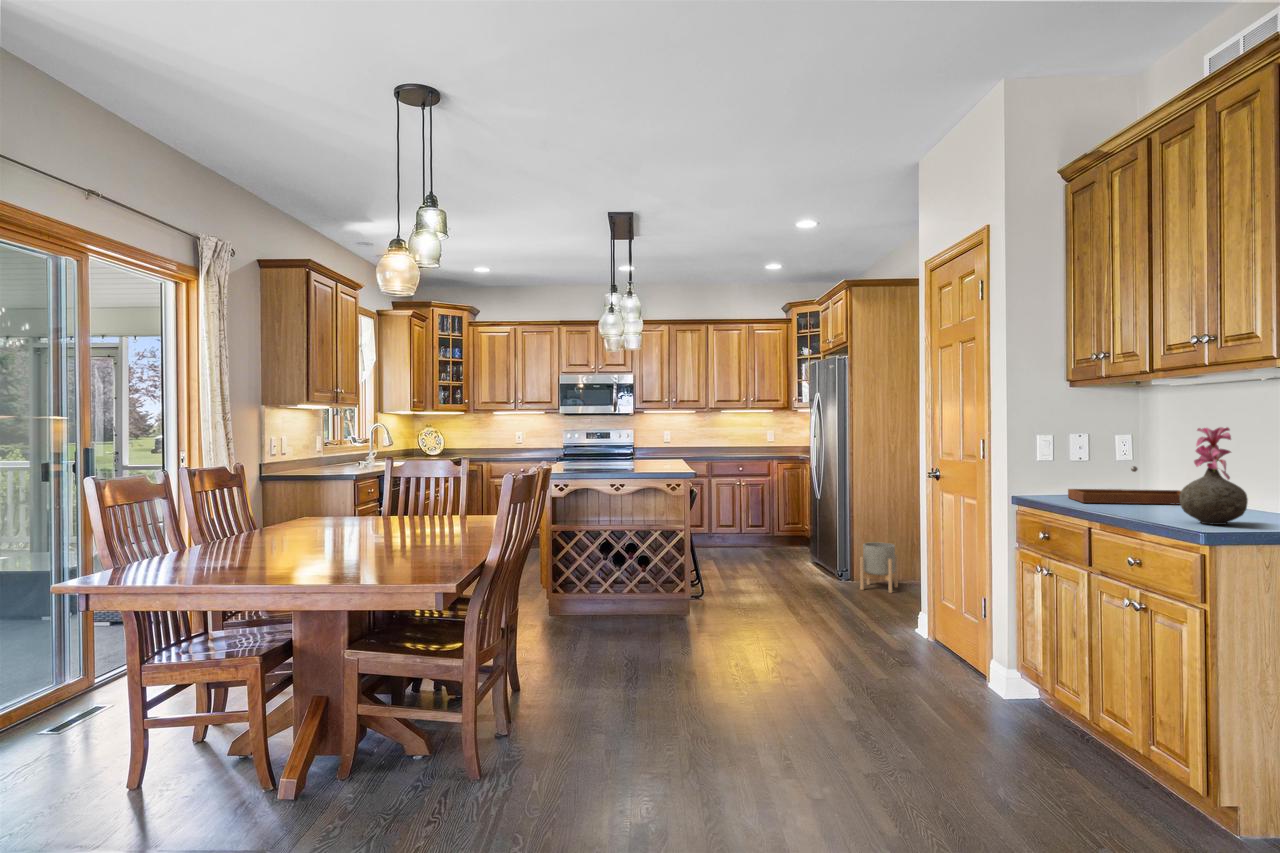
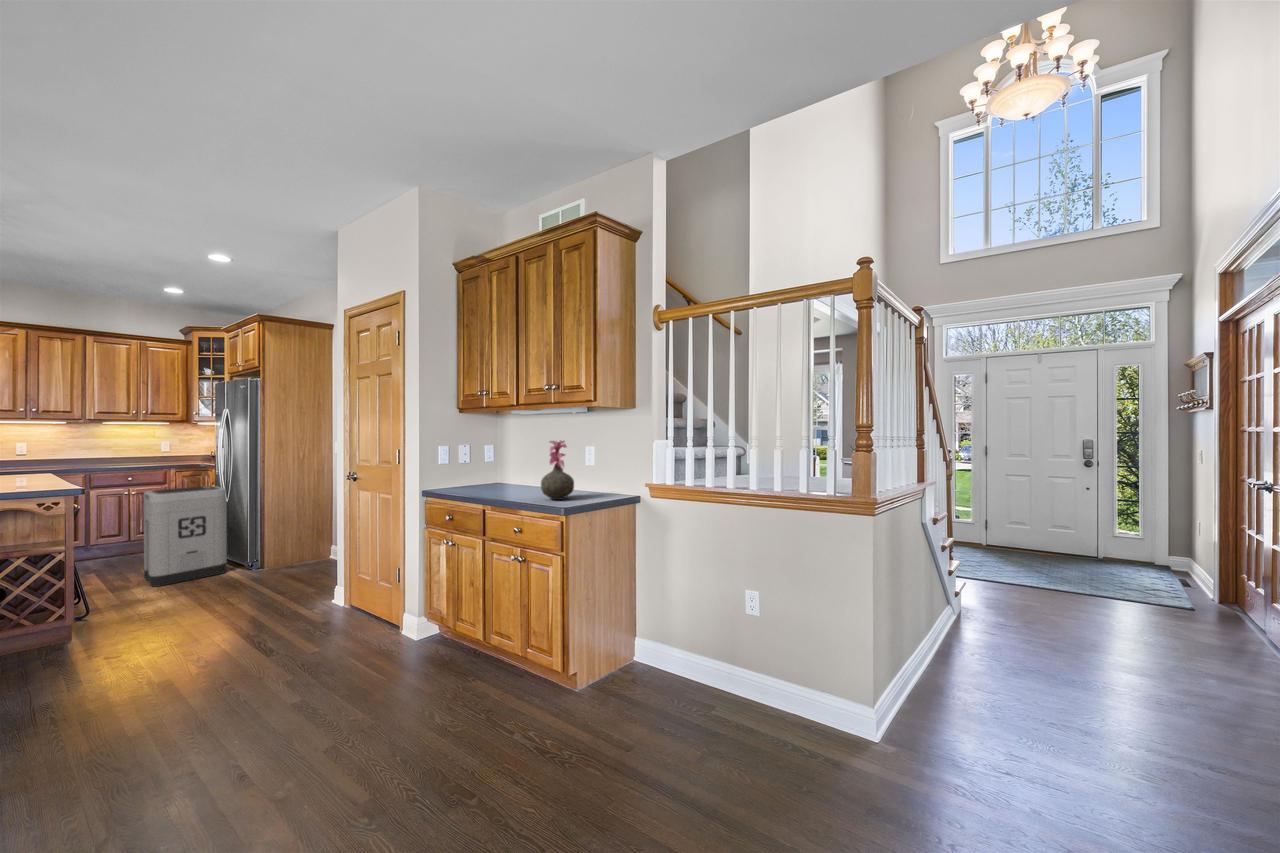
tray: present [1068,466,1181,504] -> none [462,464,538,492]
trash can: none [757,478,819,574] -> present [144,486,227,587]
planter: present [860,542,898,593] -> none [275,534,313,579]

